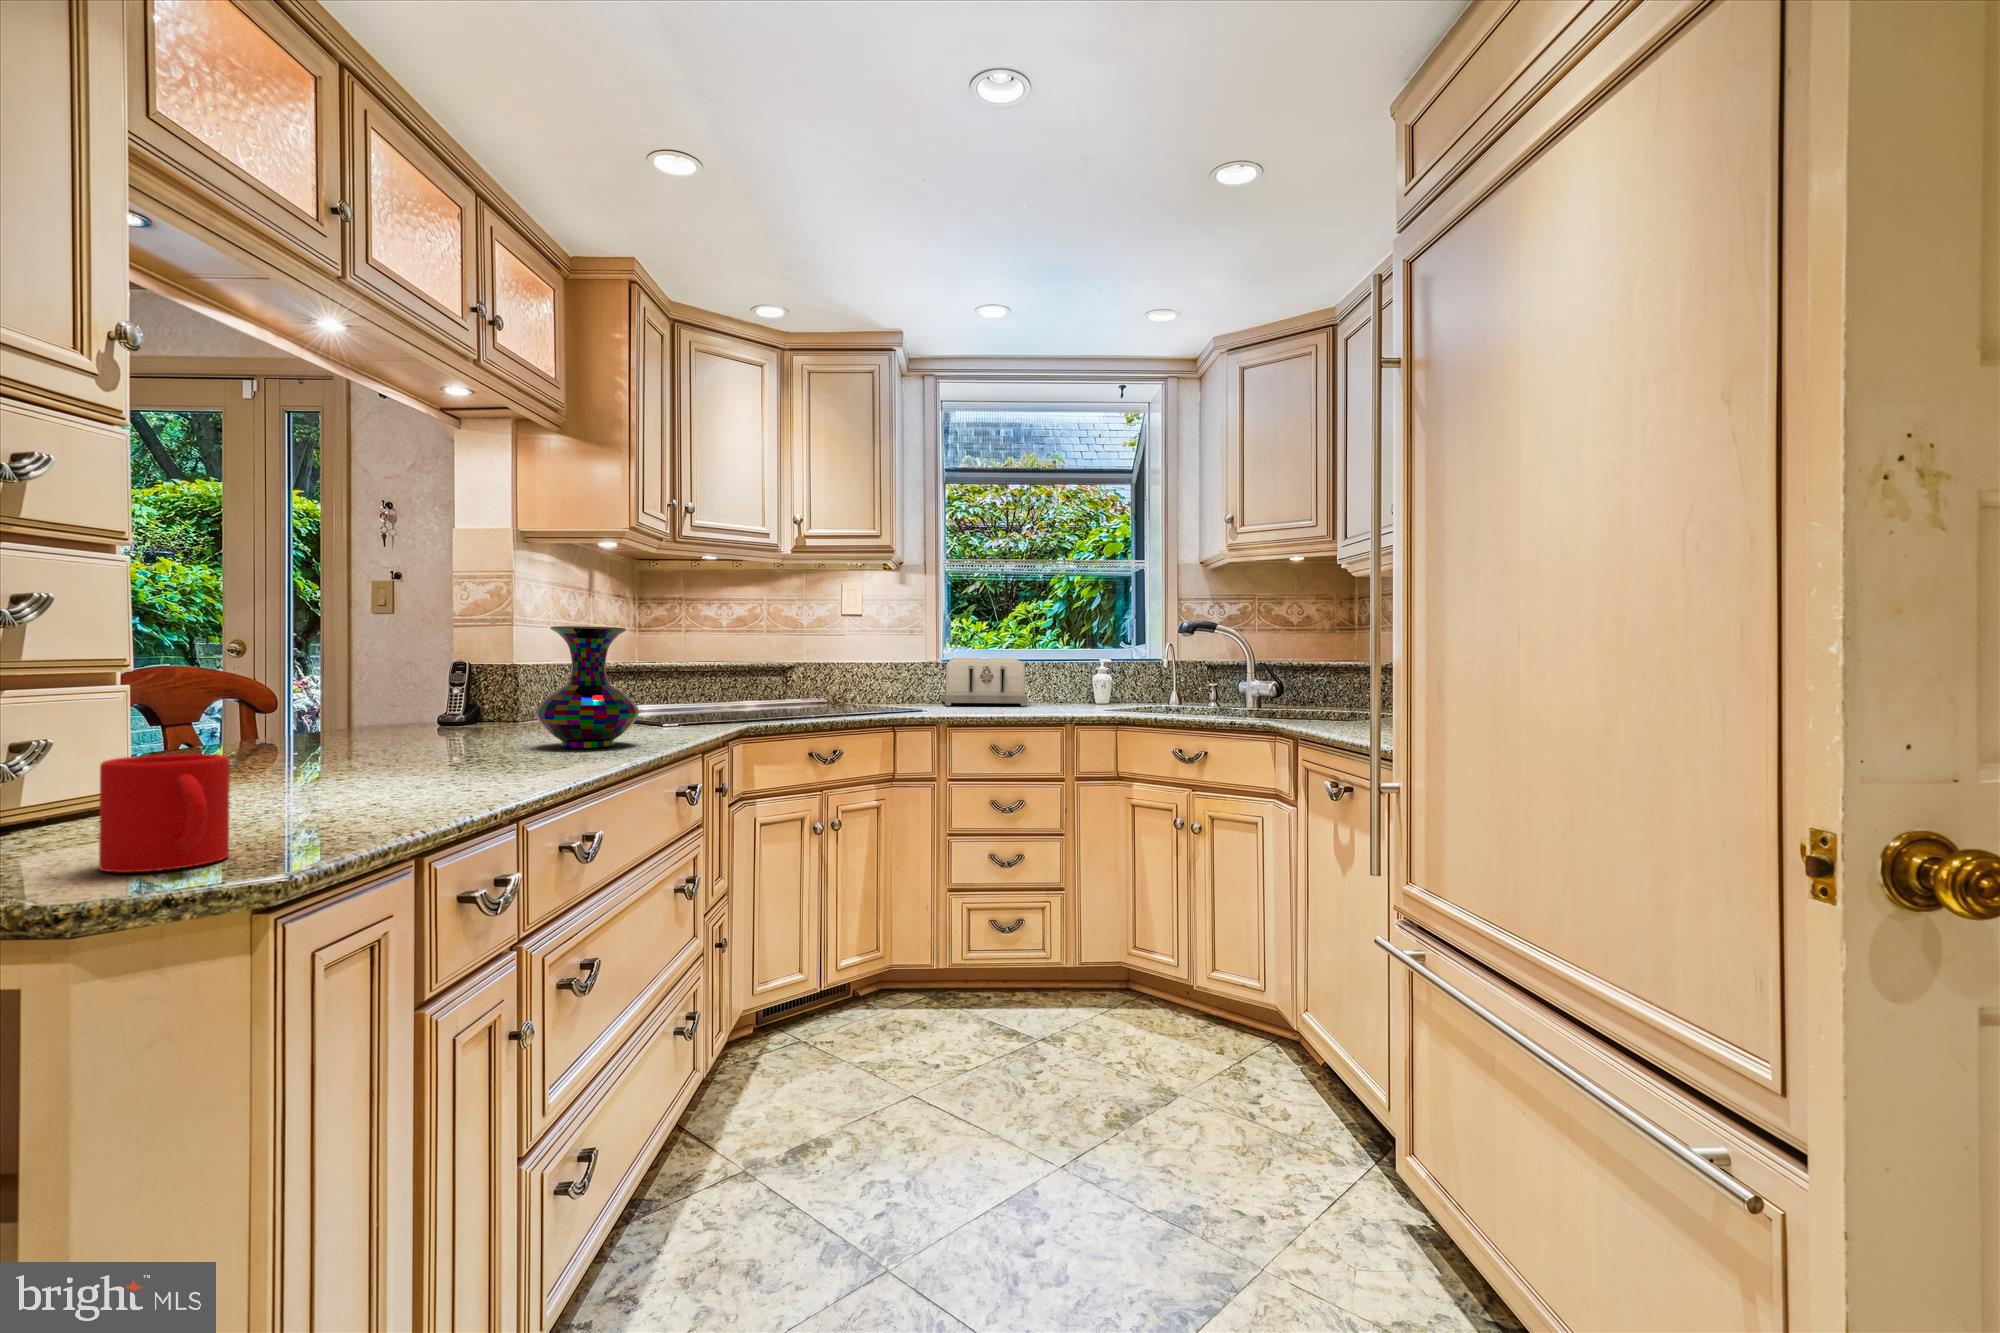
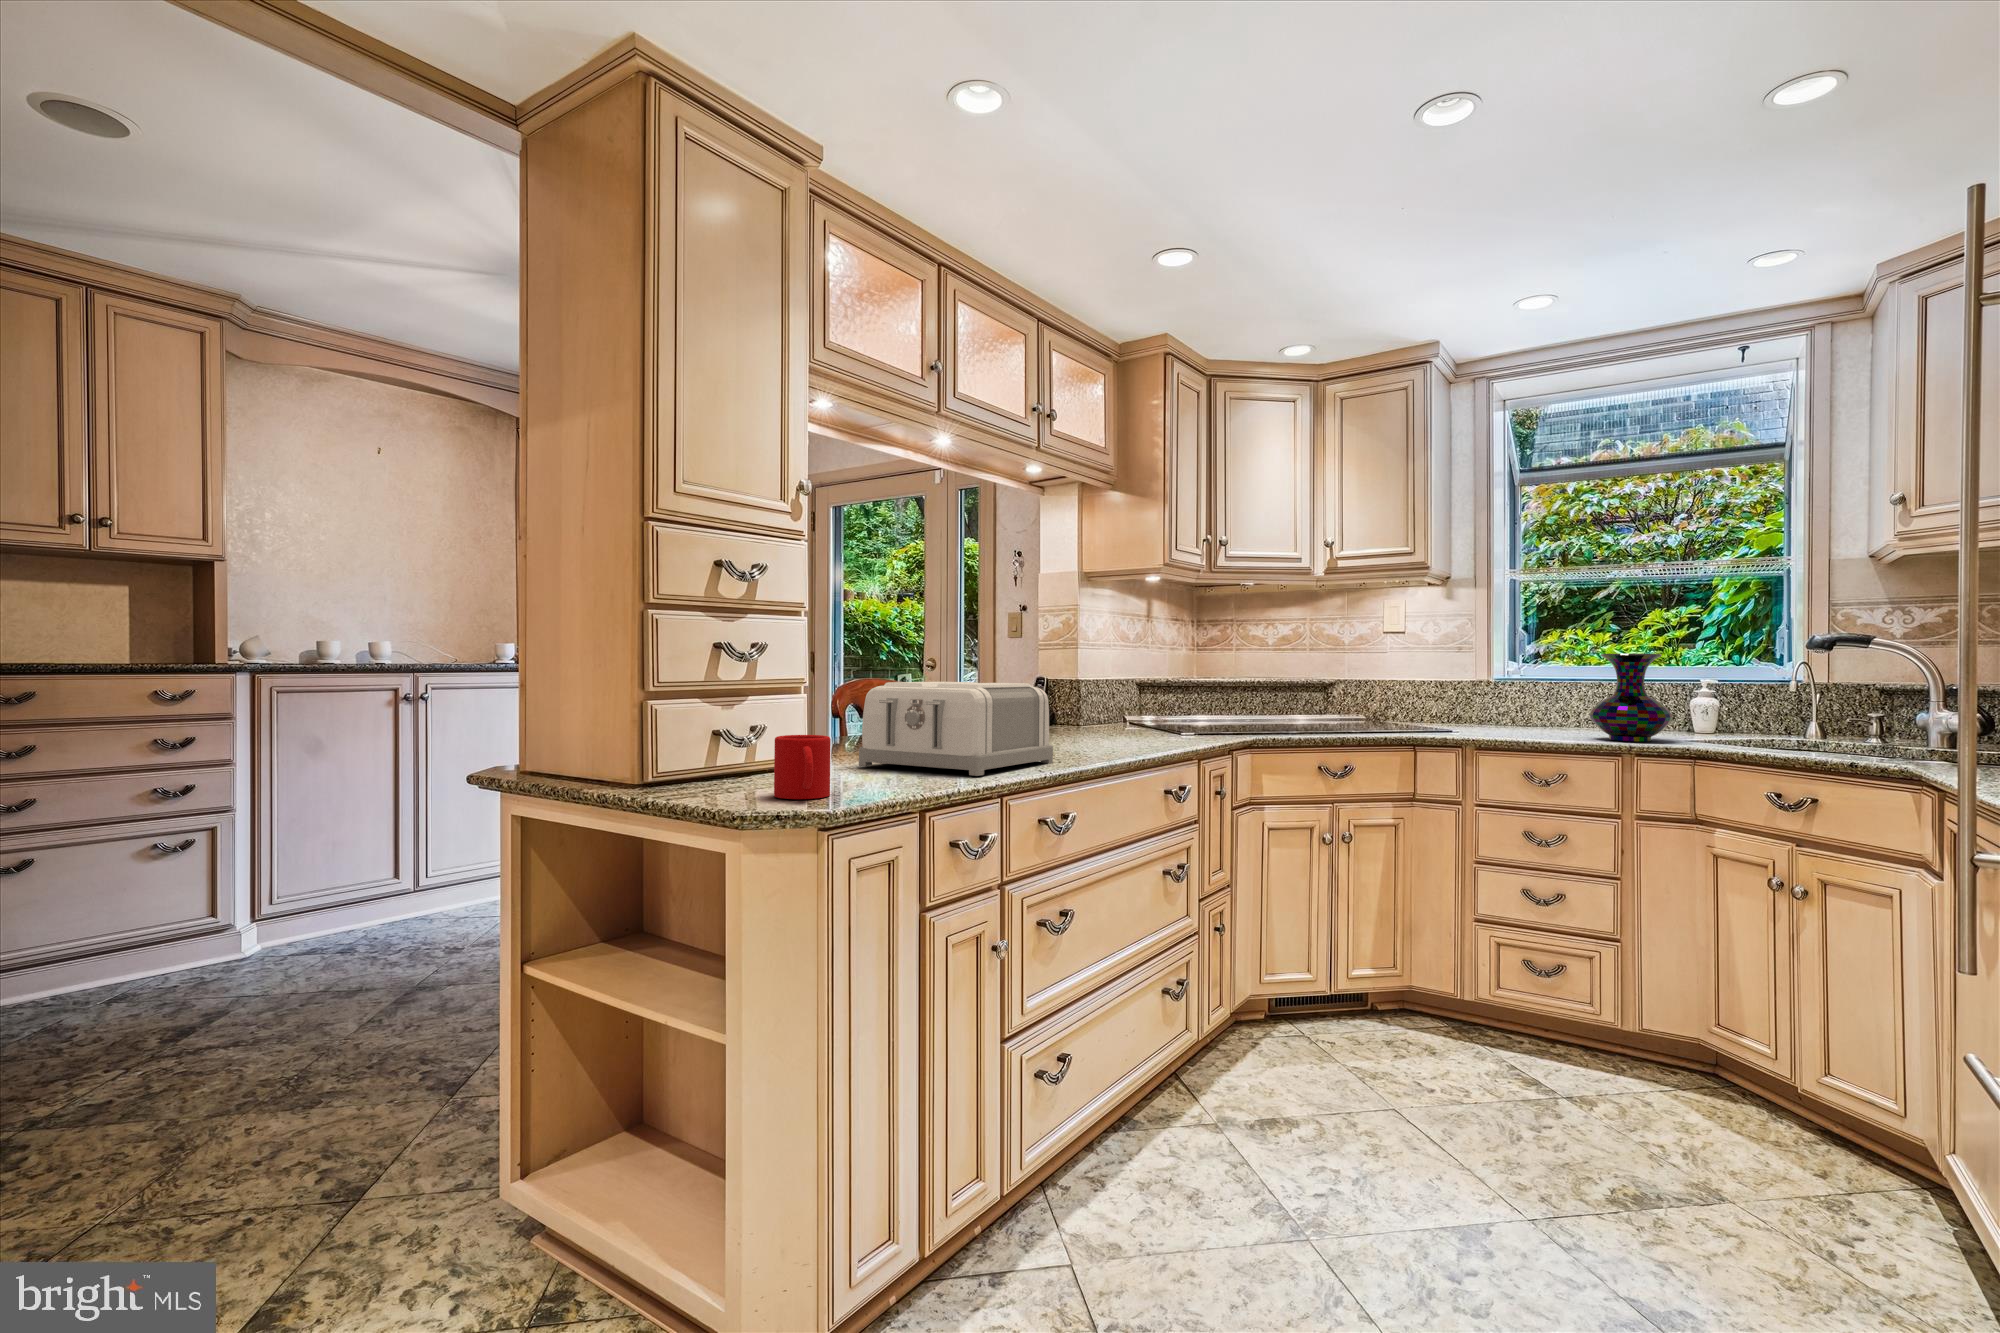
vase: present [535,626,639,748] -> present [1589,654,1673,741]
toaster: present [941,657,1027,706] -> present [859,682,1053,776]

